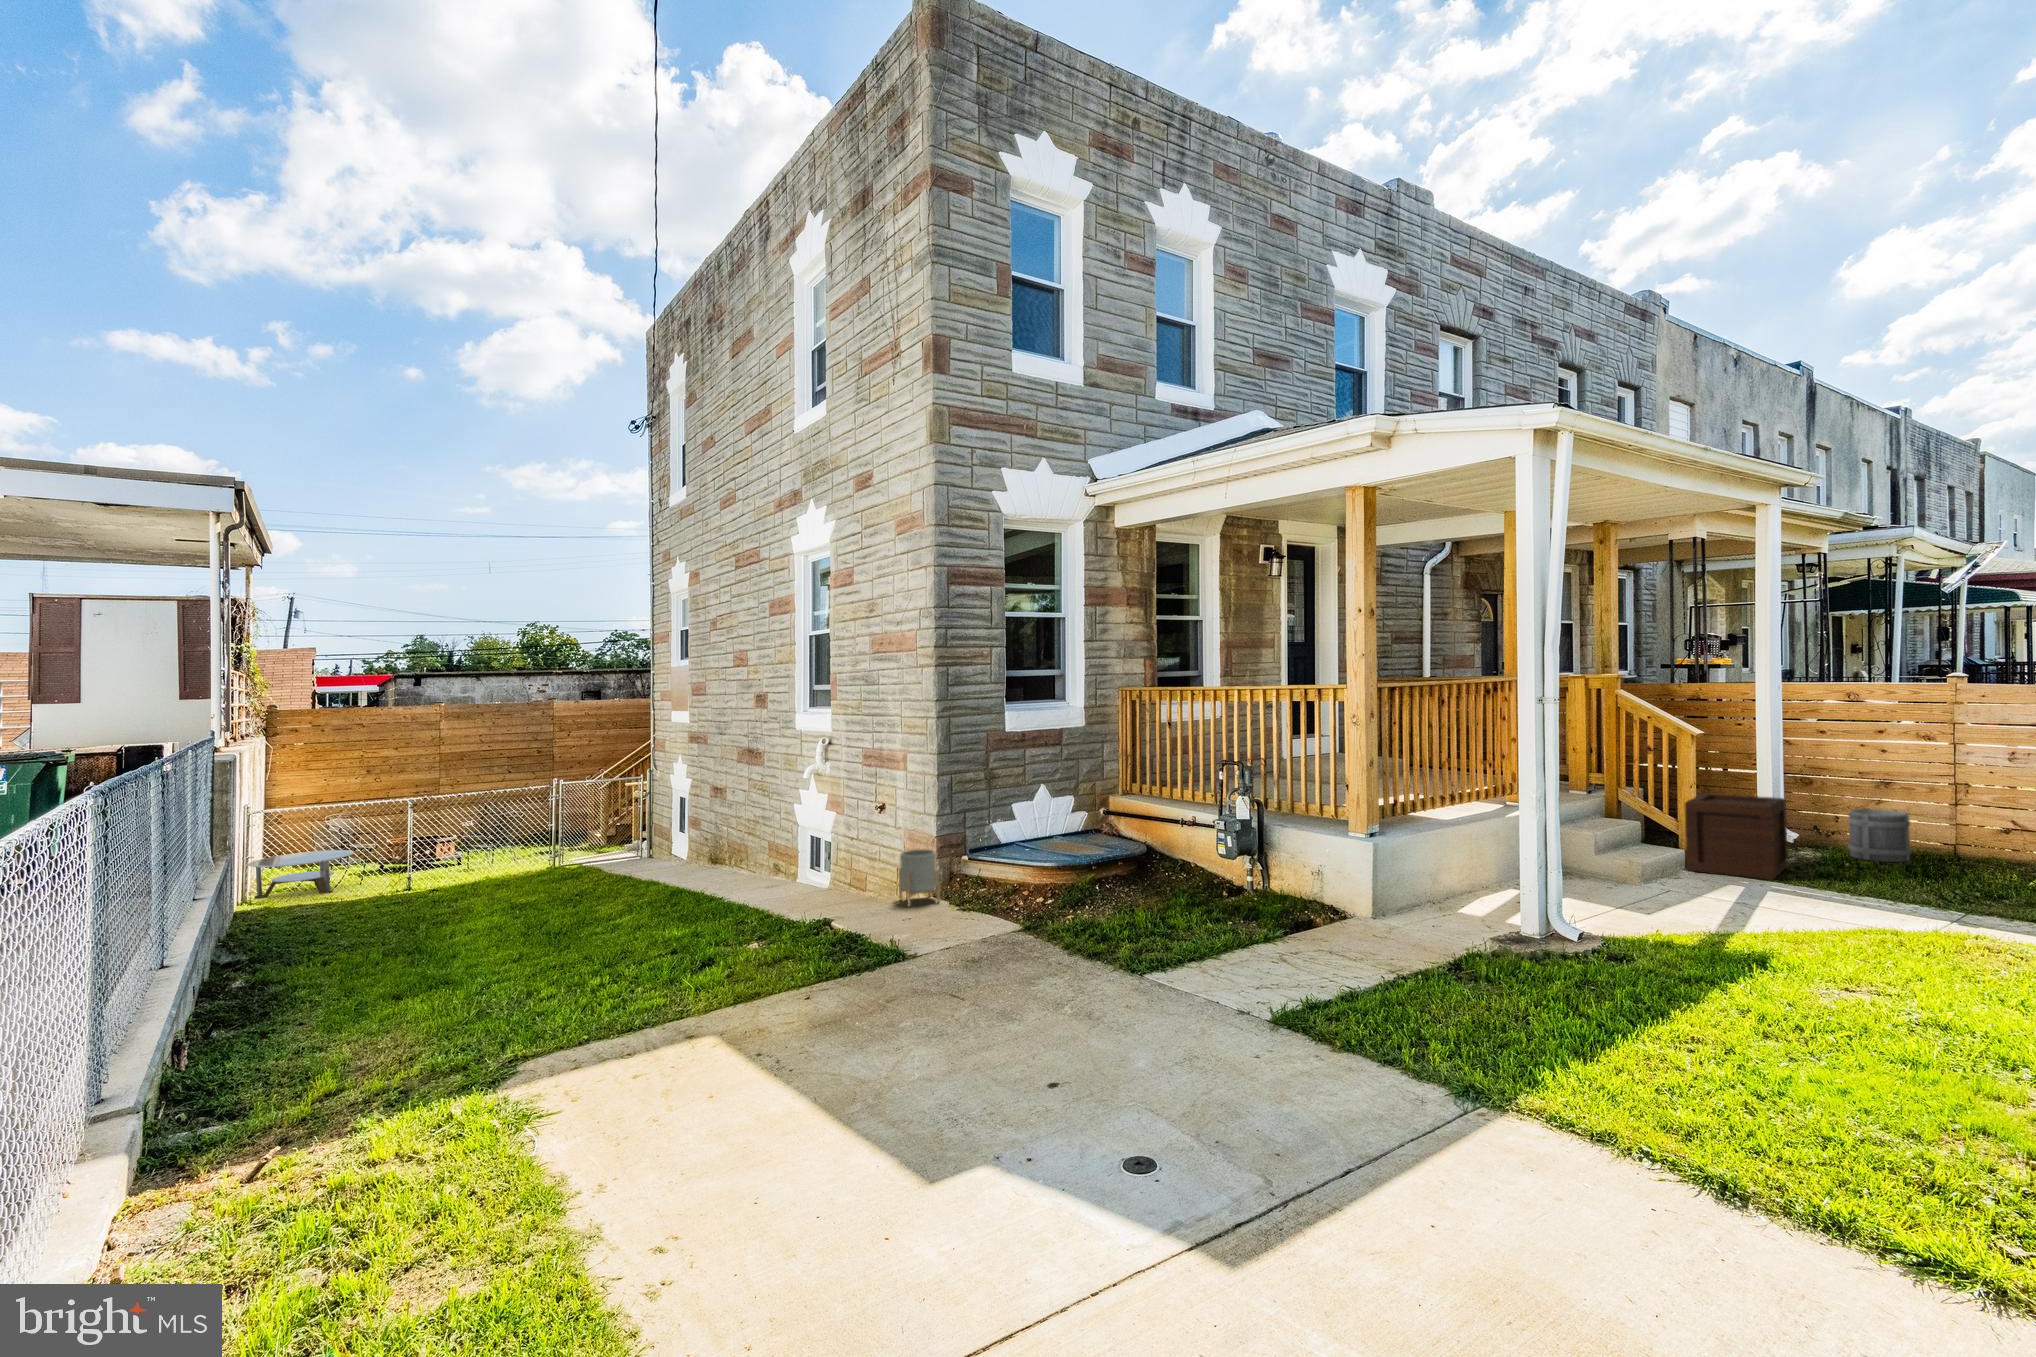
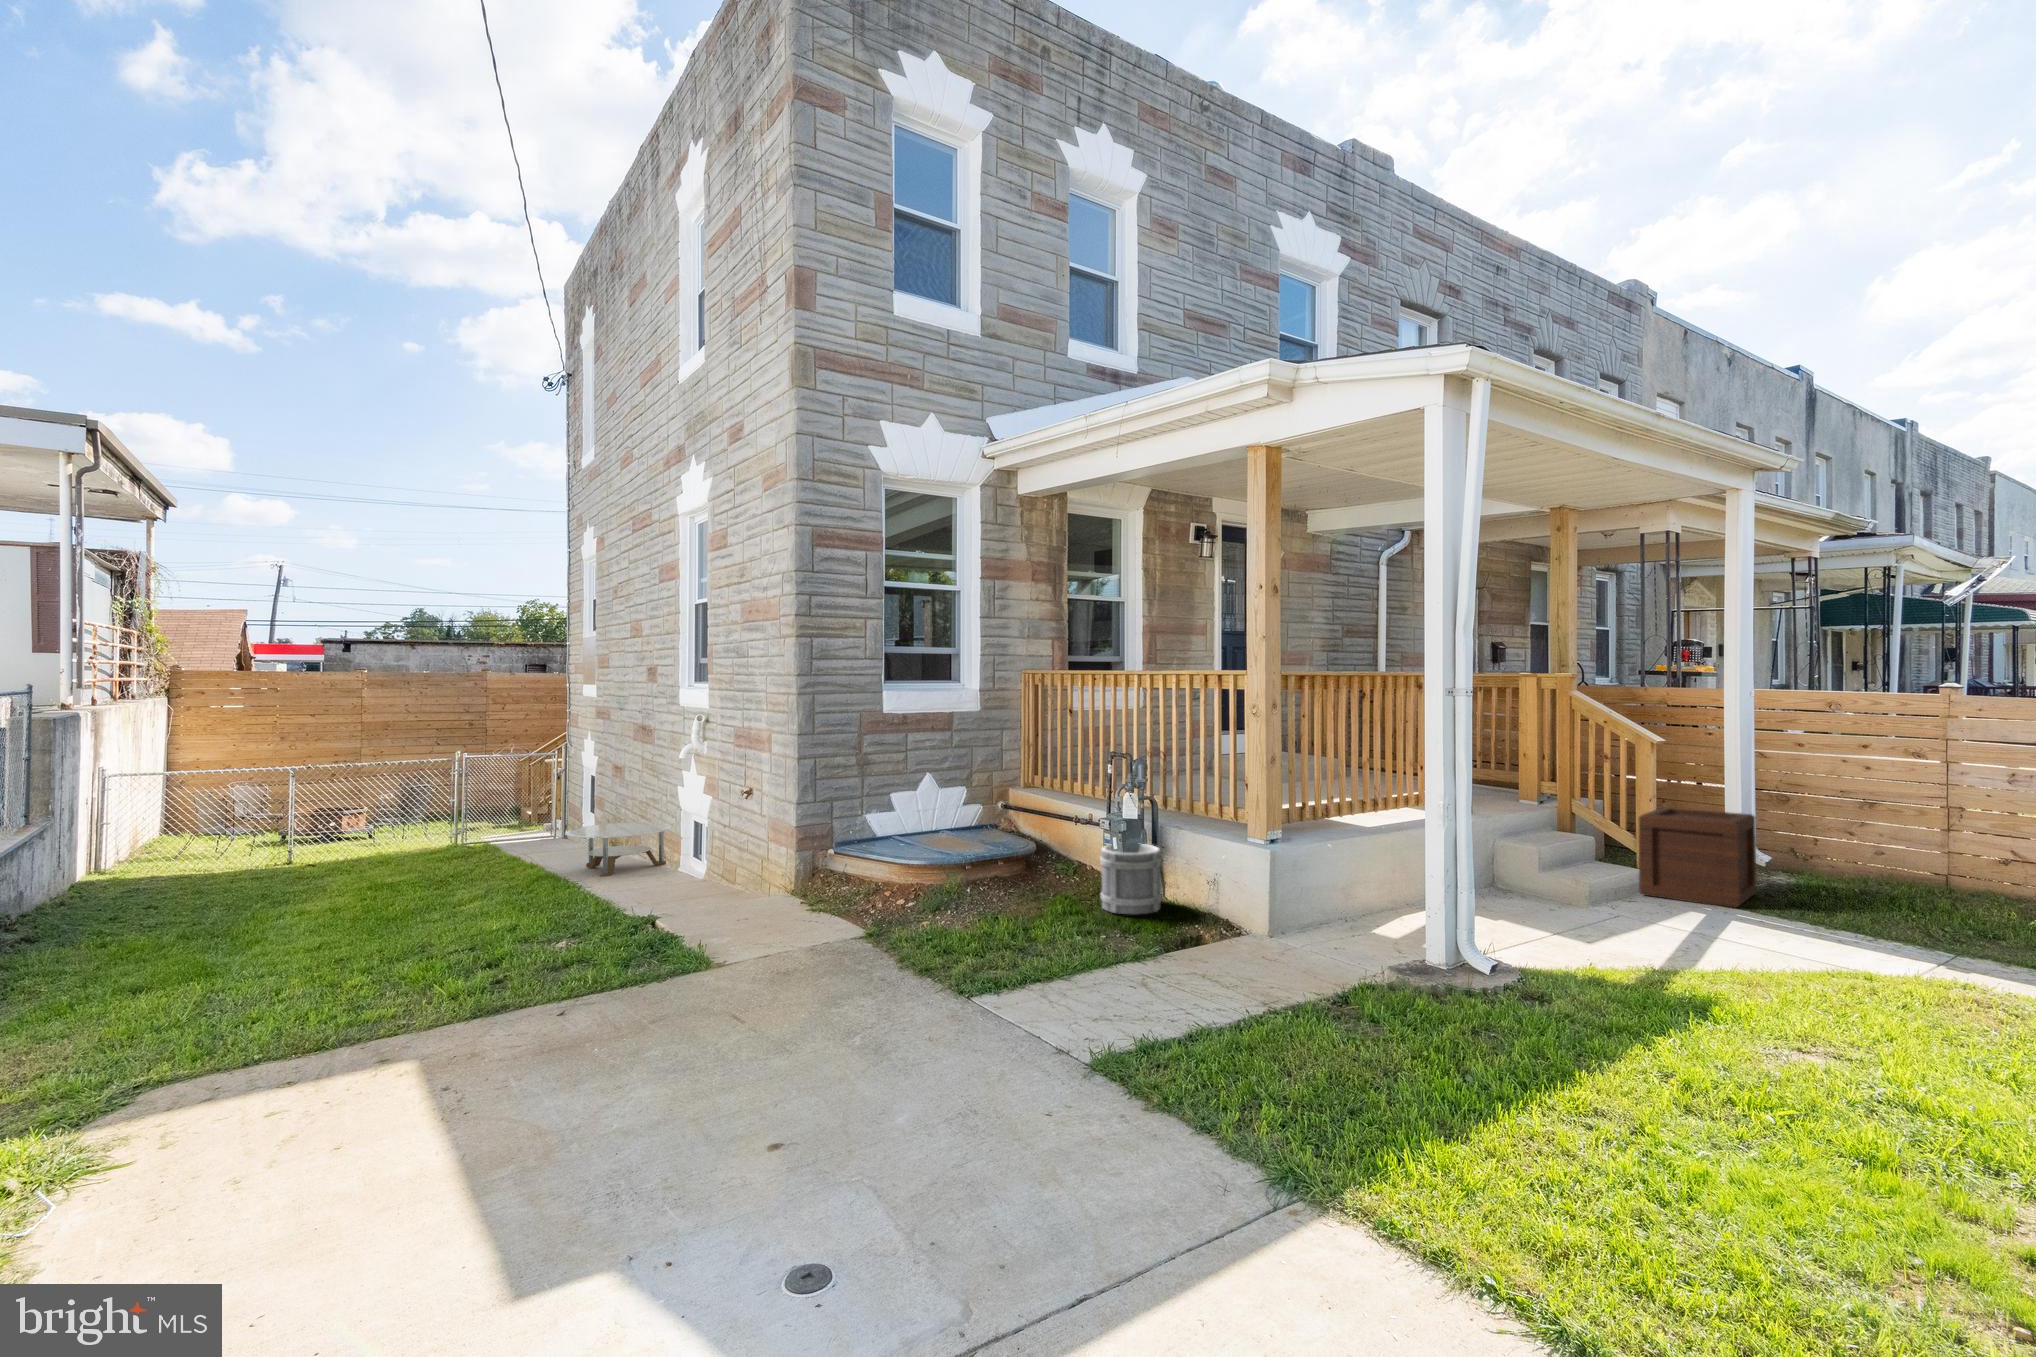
bucket: present [1848,809,1911,862] -> present [1100,844,1162,914]
planter: present [899,849,940,907] -> none [743,847,786,912]
round table: present [248,850,354,899] -> present [565,822,672,877]

